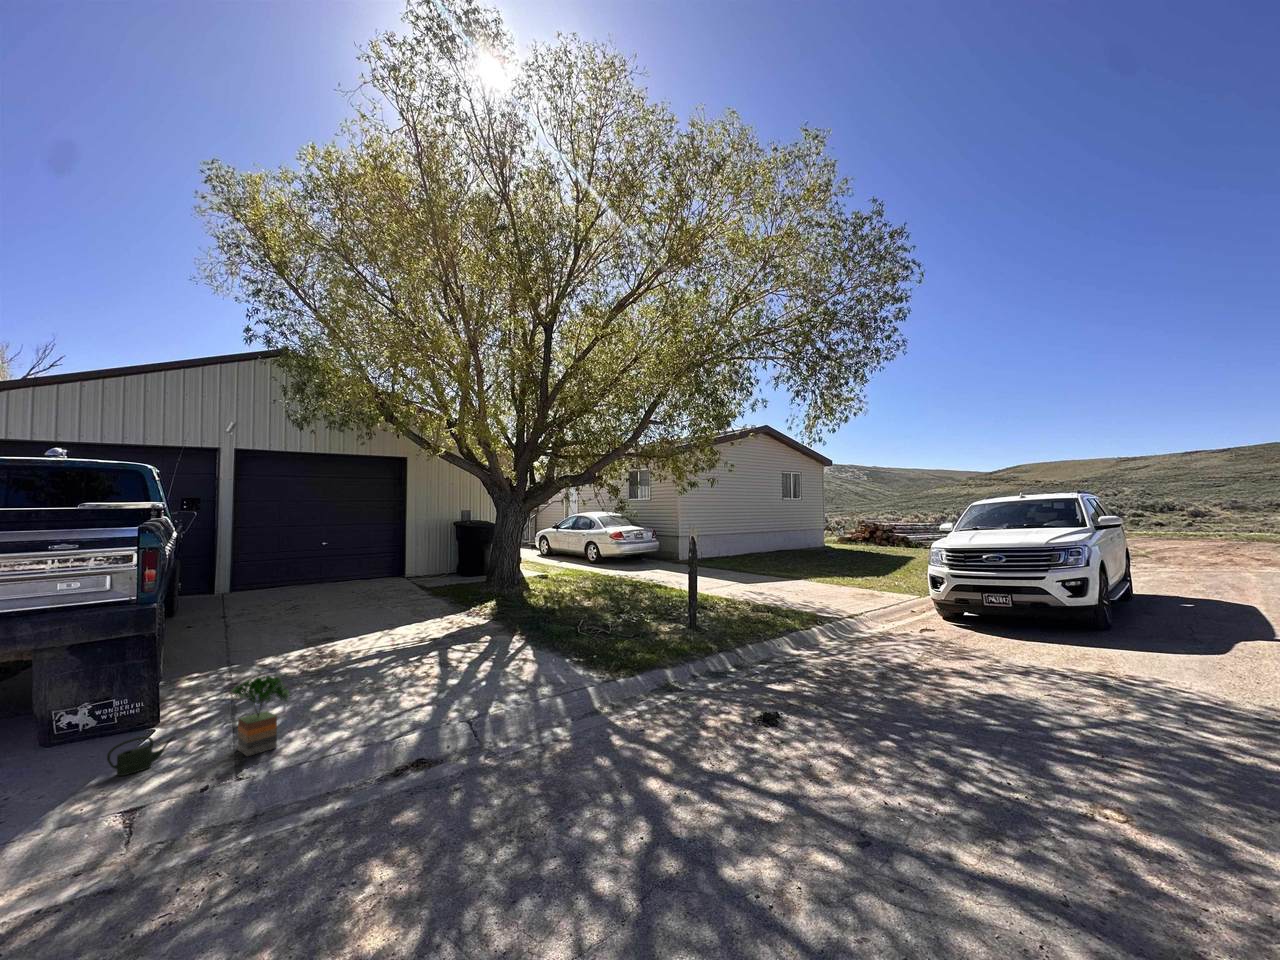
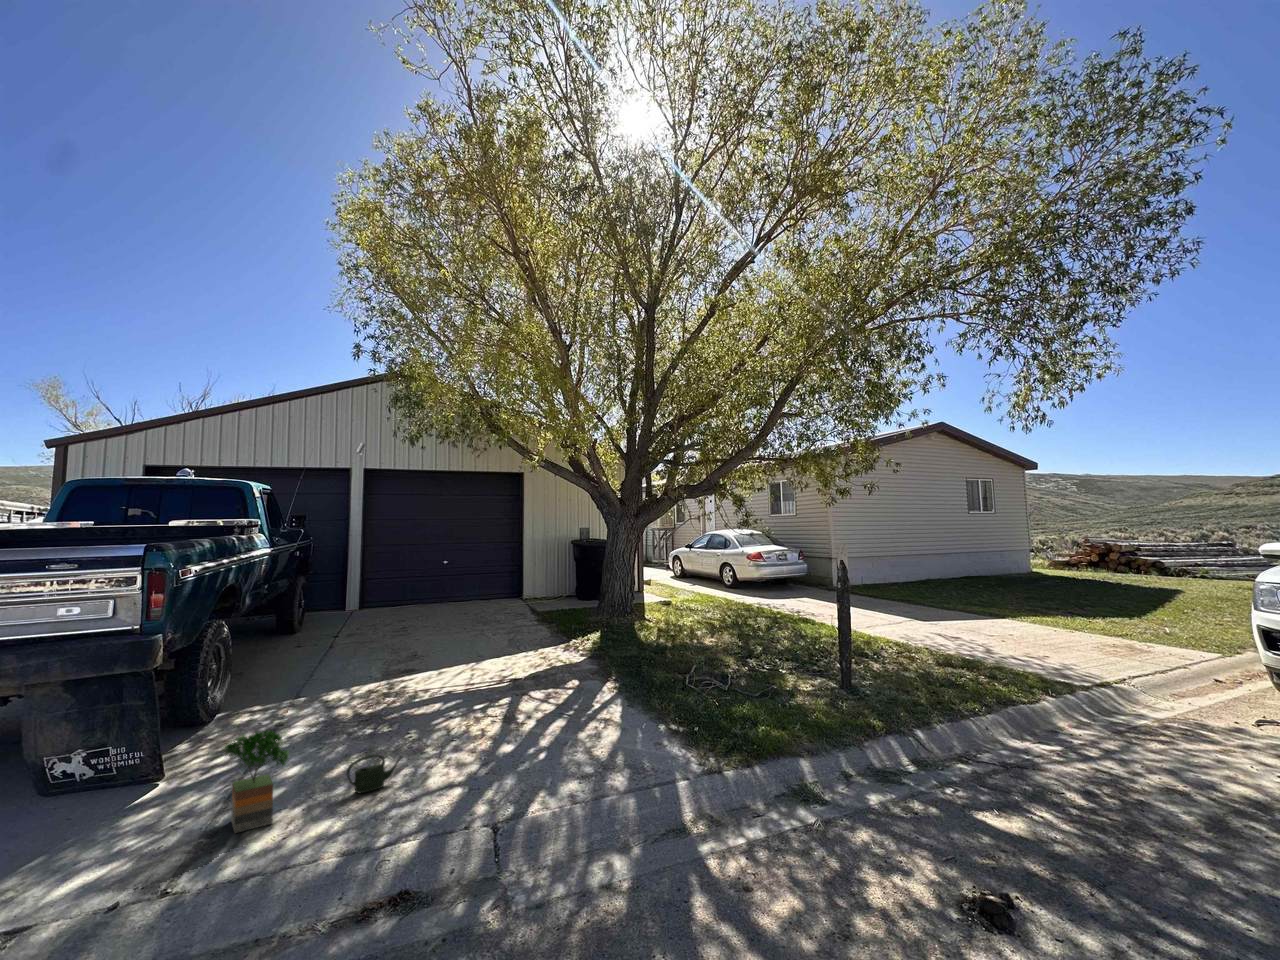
watering can: present [107,736,175,776] -> present [347,754,403,793]

